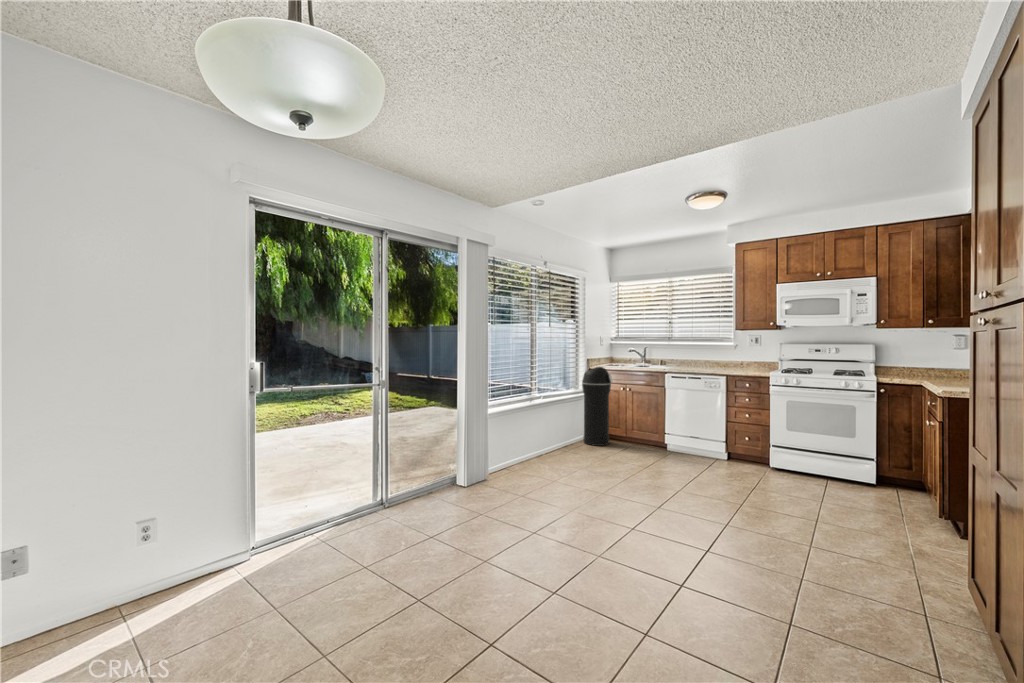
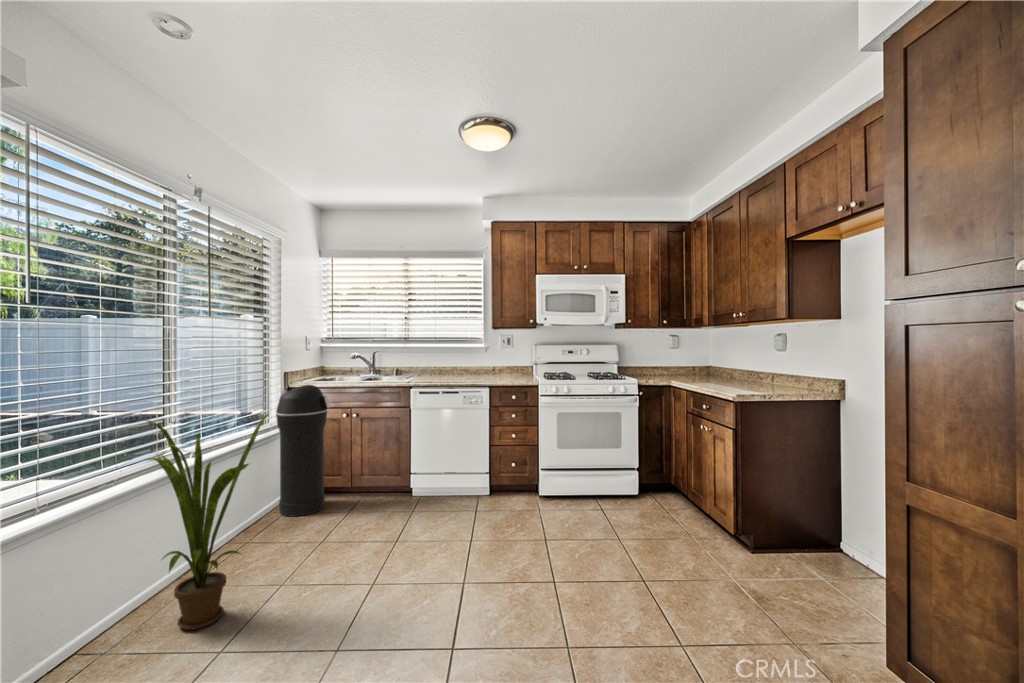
house plant: none [520,375,574,475] -> present [143,414,268,630]

